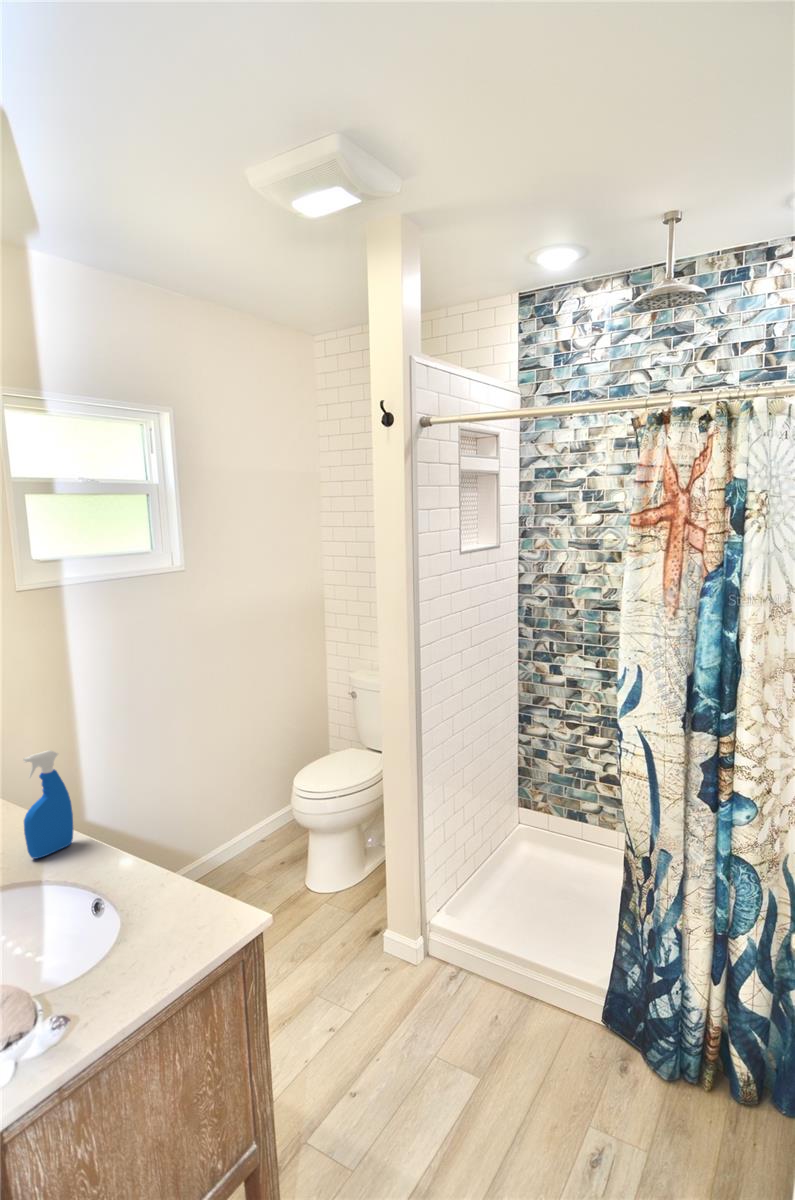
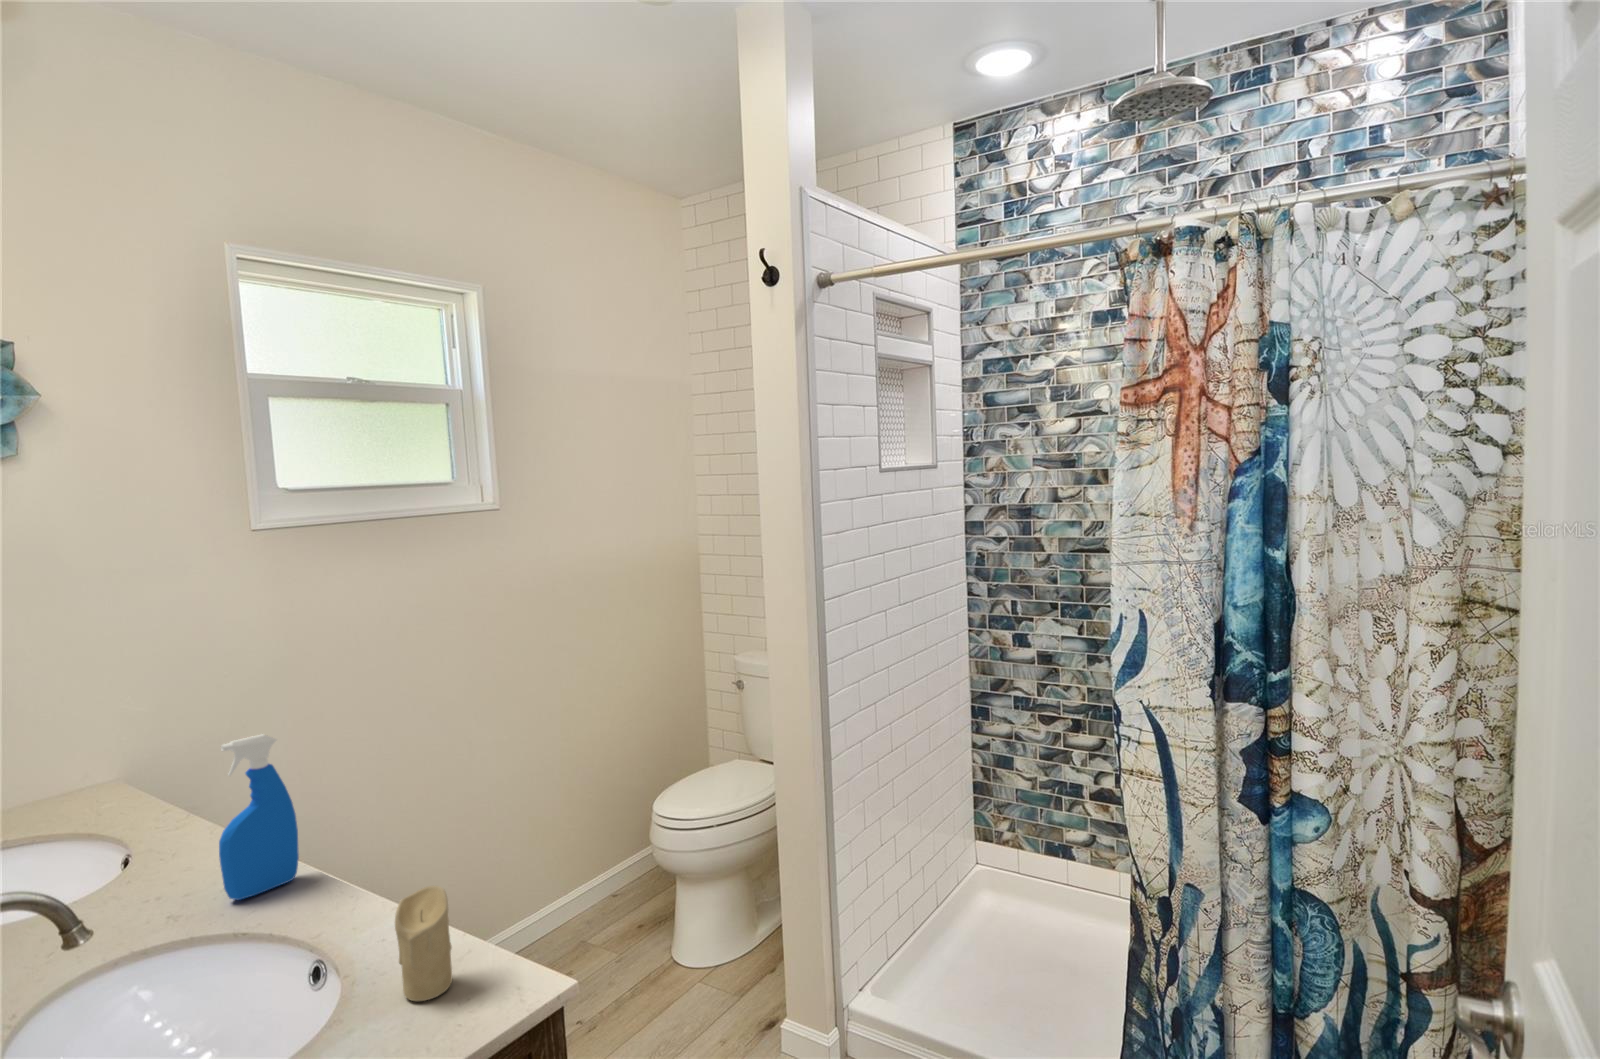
candle: none [153,856,188,929] -> present [395,886,452,1001]

